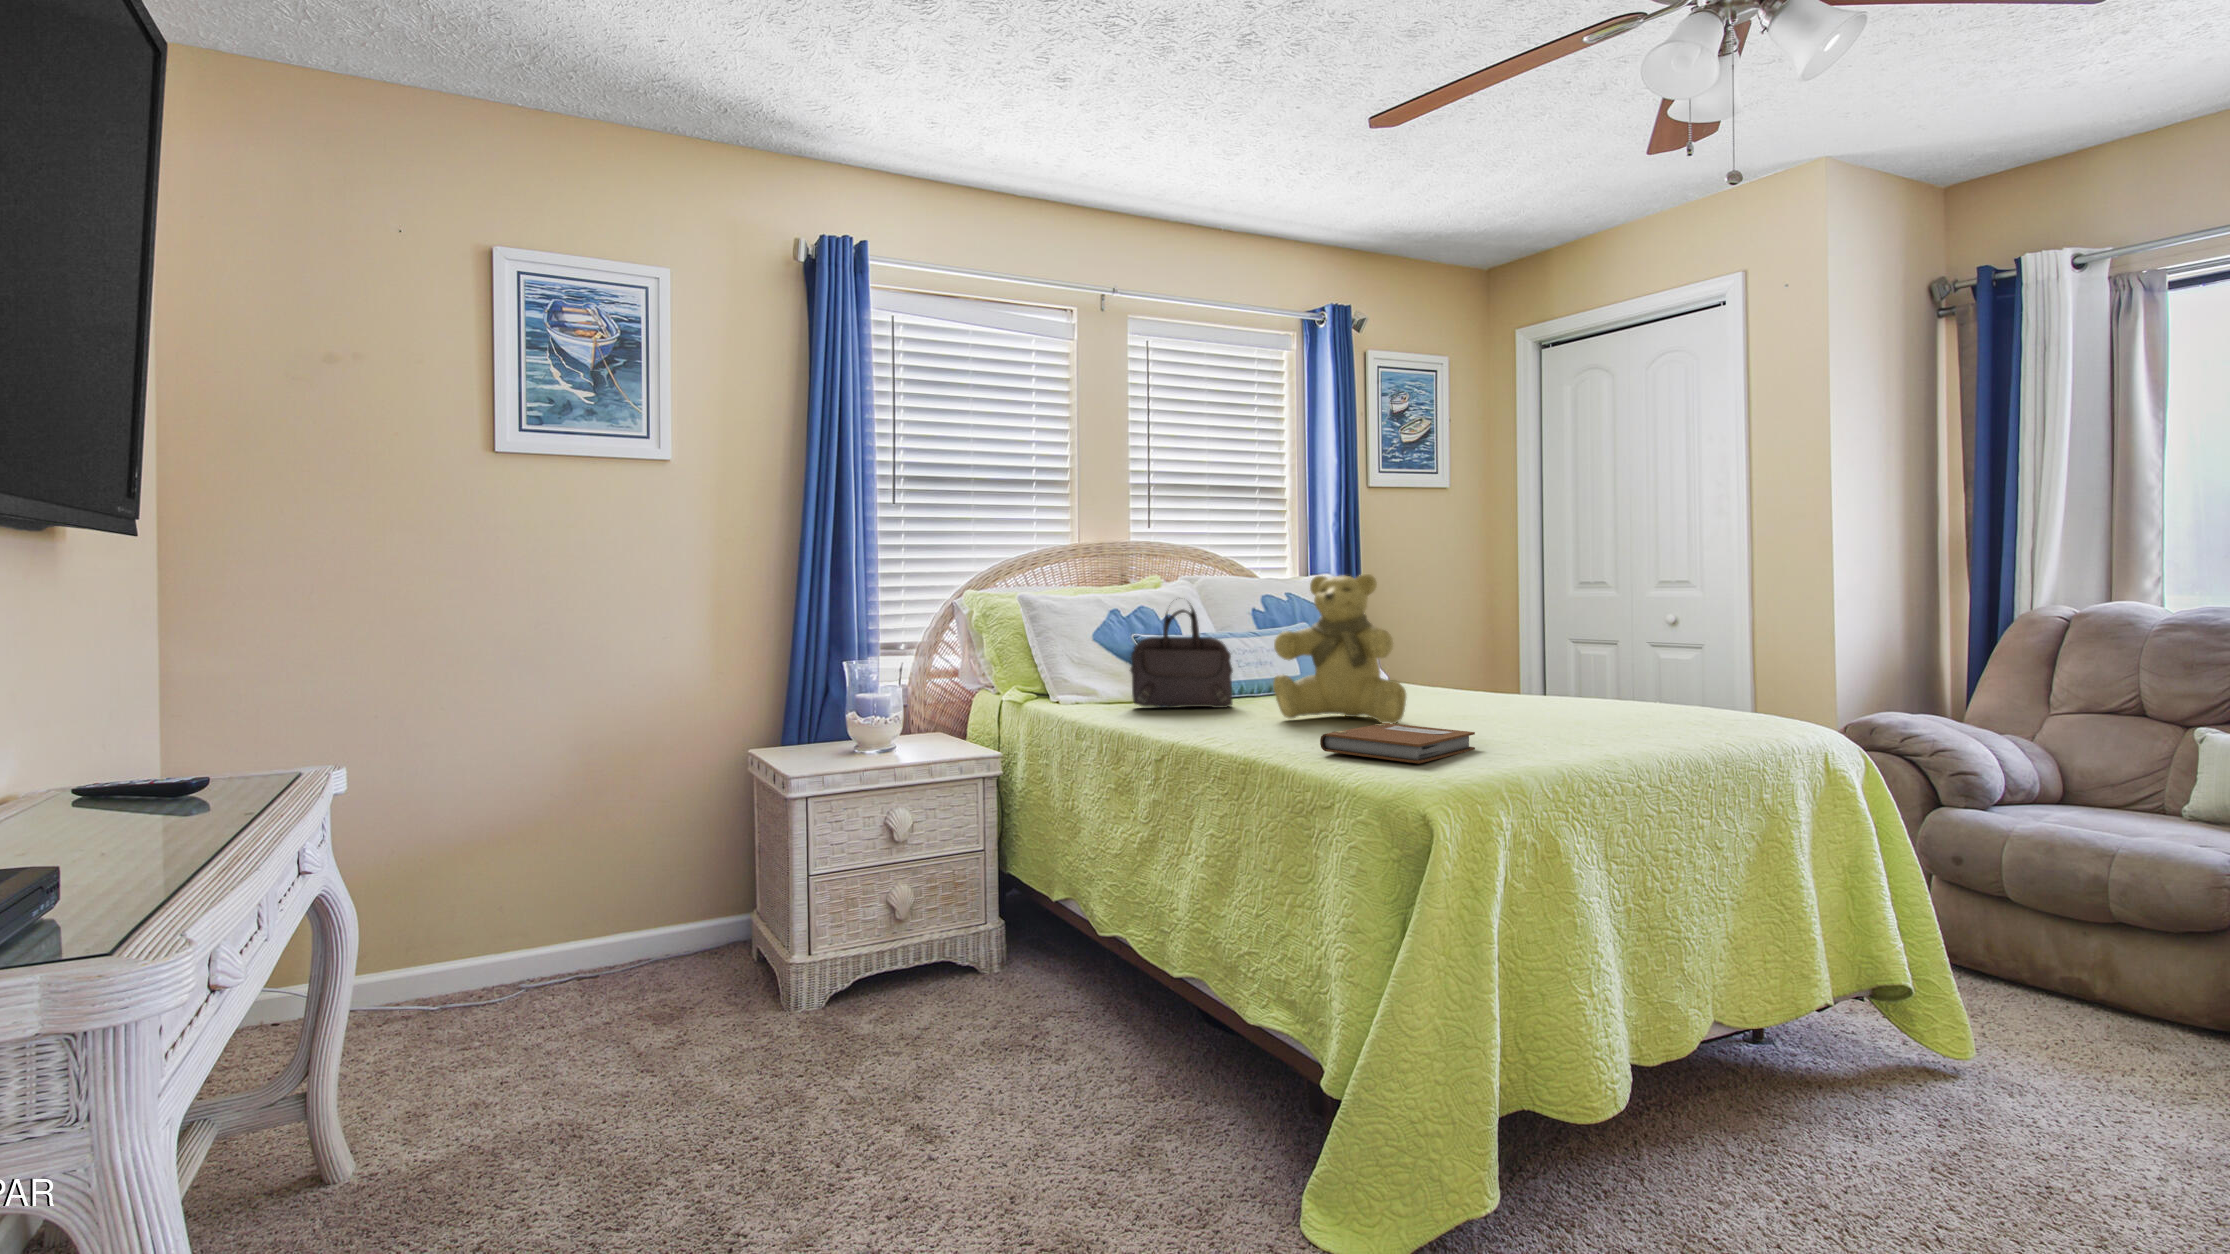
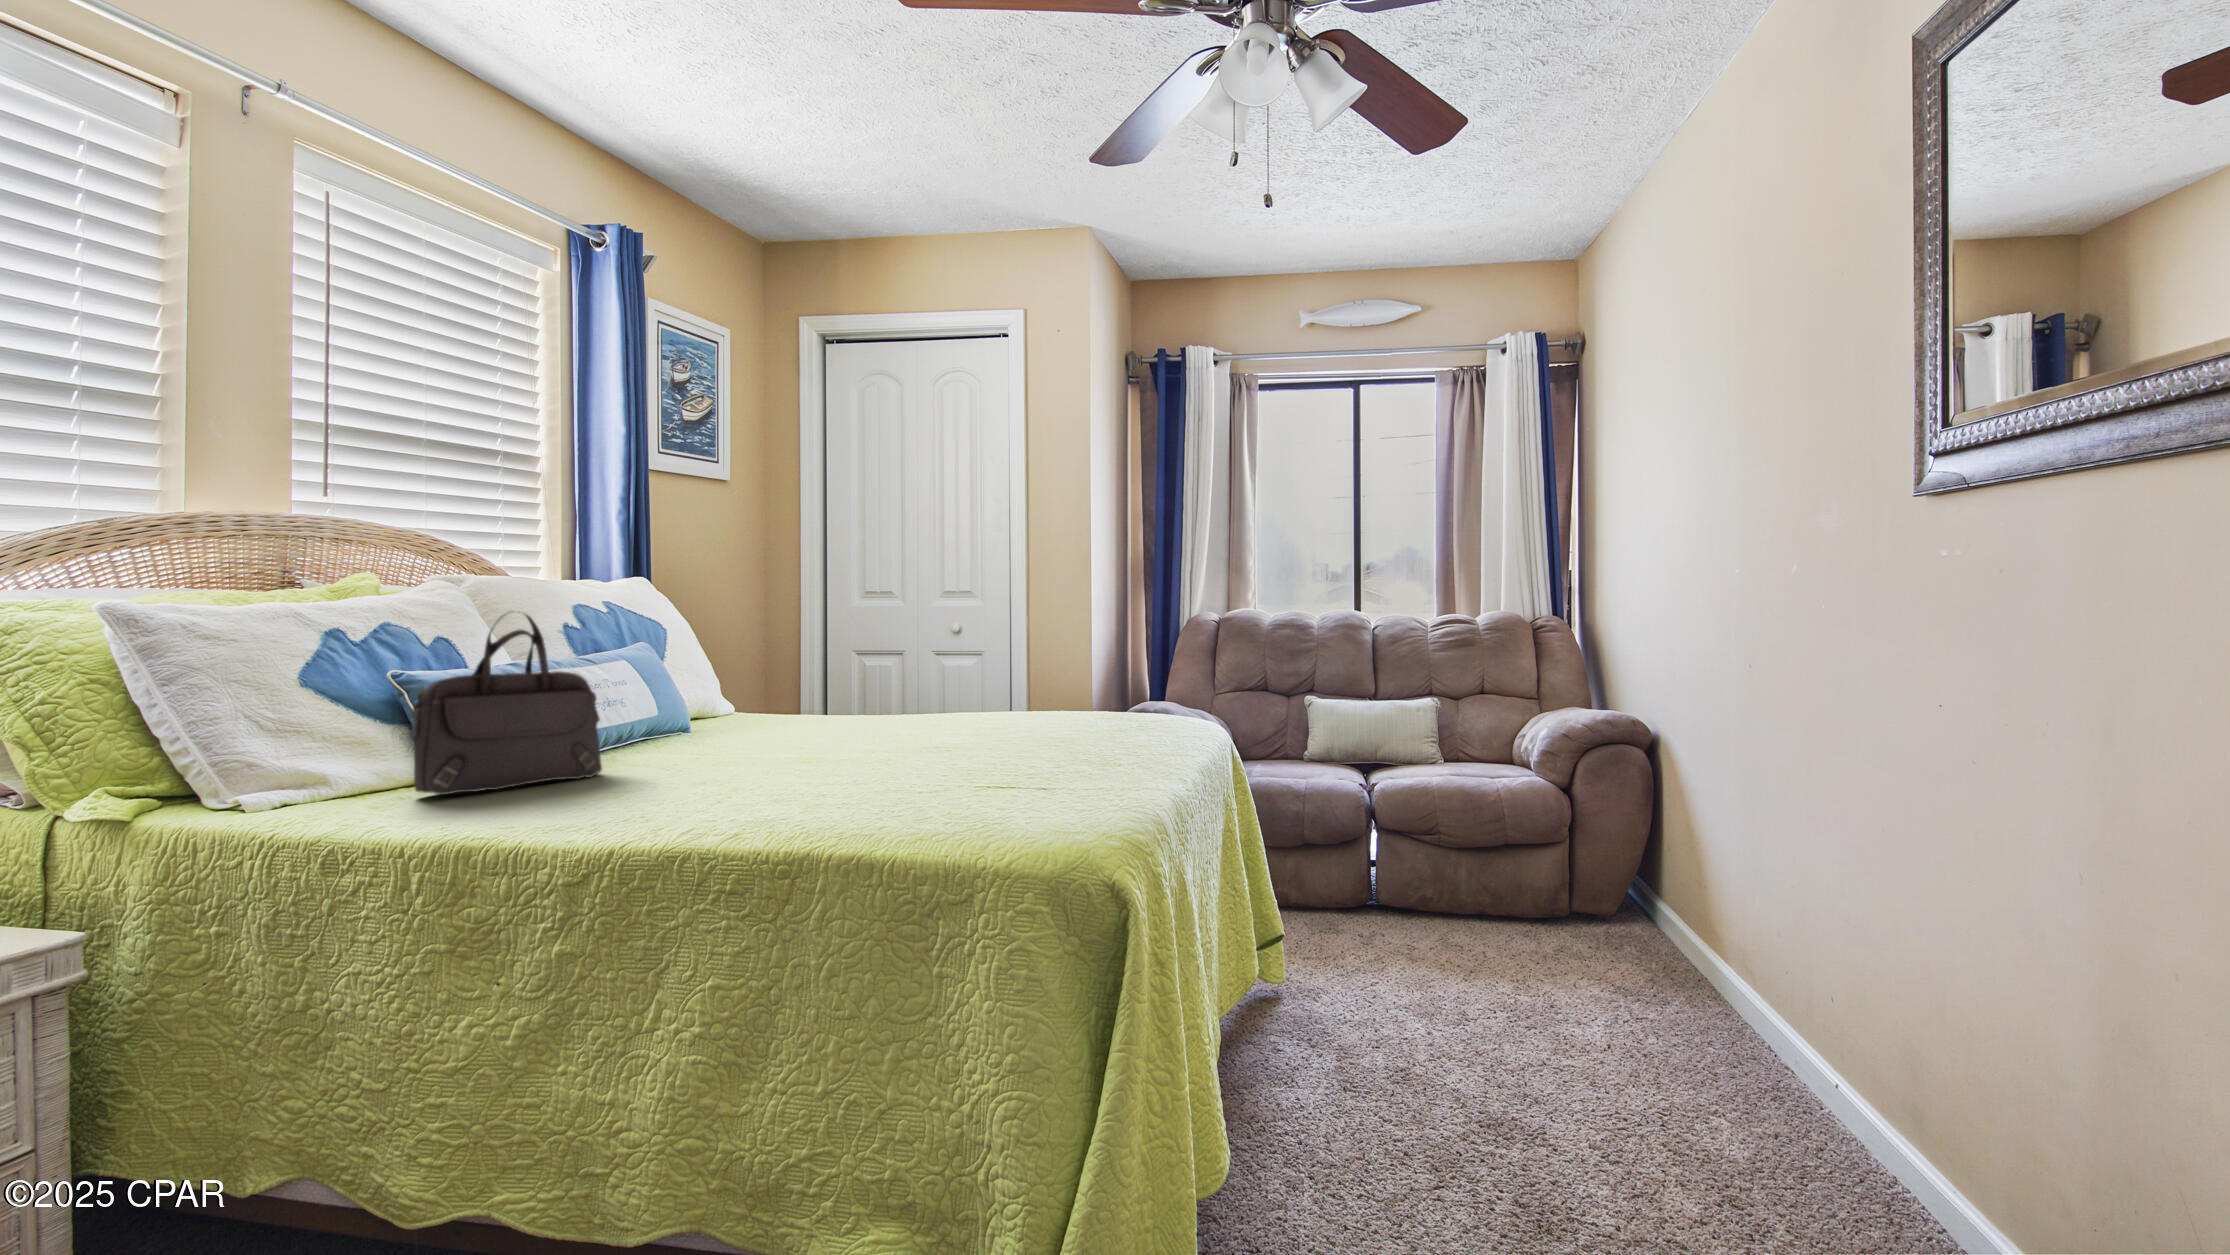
teddy bear: present [1273,574,1406,724] -> none [707,579,902,782]
notebook: present [1320,723,1475,763] -> none [890,770,1036,825]

